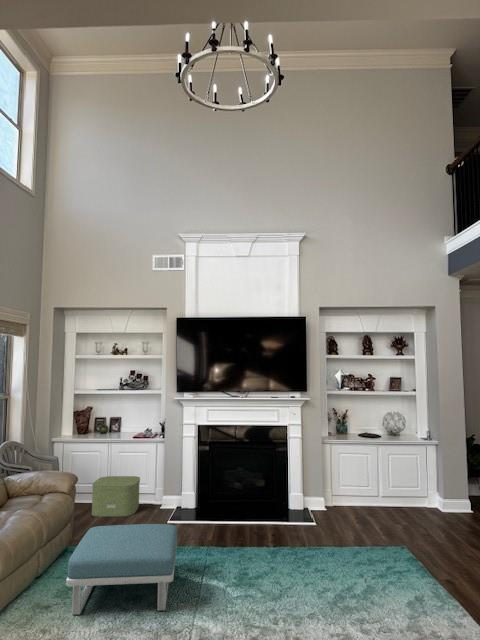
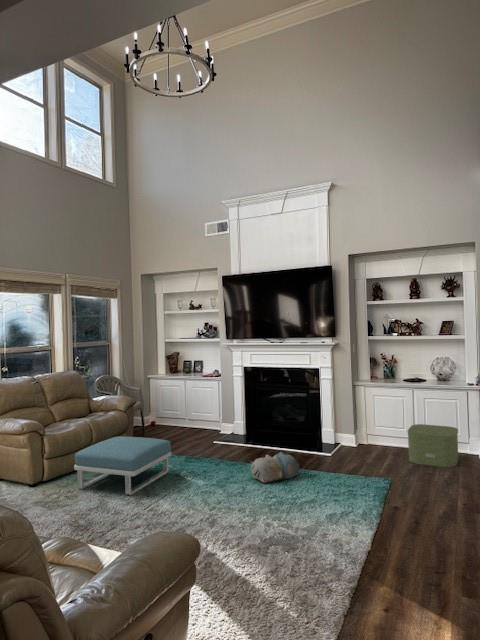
storage box: present [92,476,140,516] -> present [407,424,458,467]
plush toy: none [275,524,323,564] -> present [251,452,299,483]

